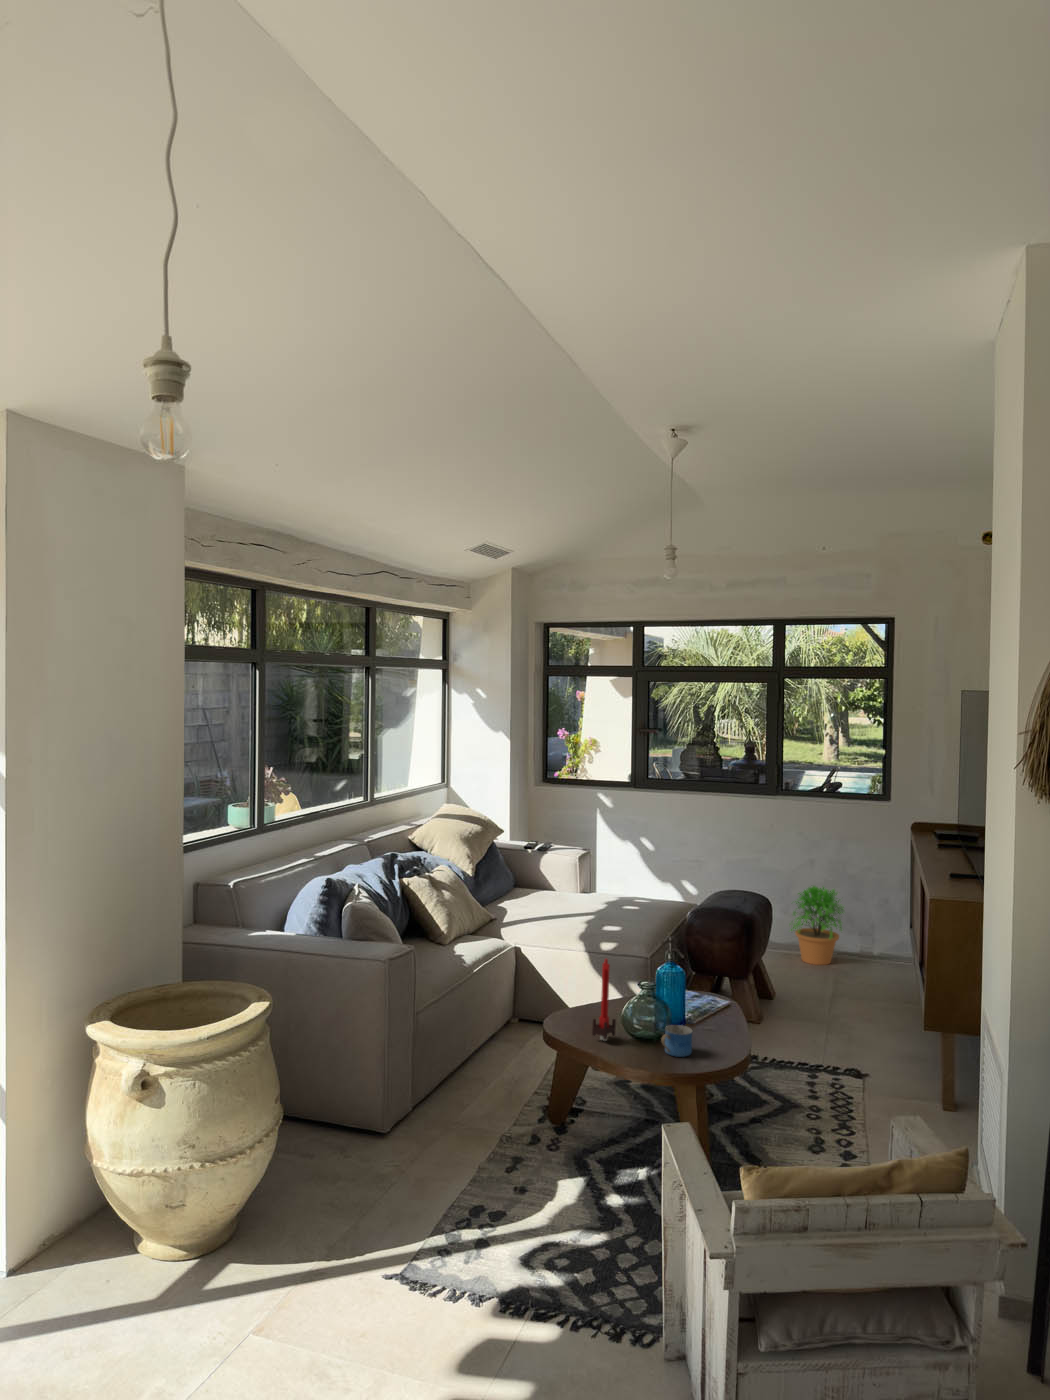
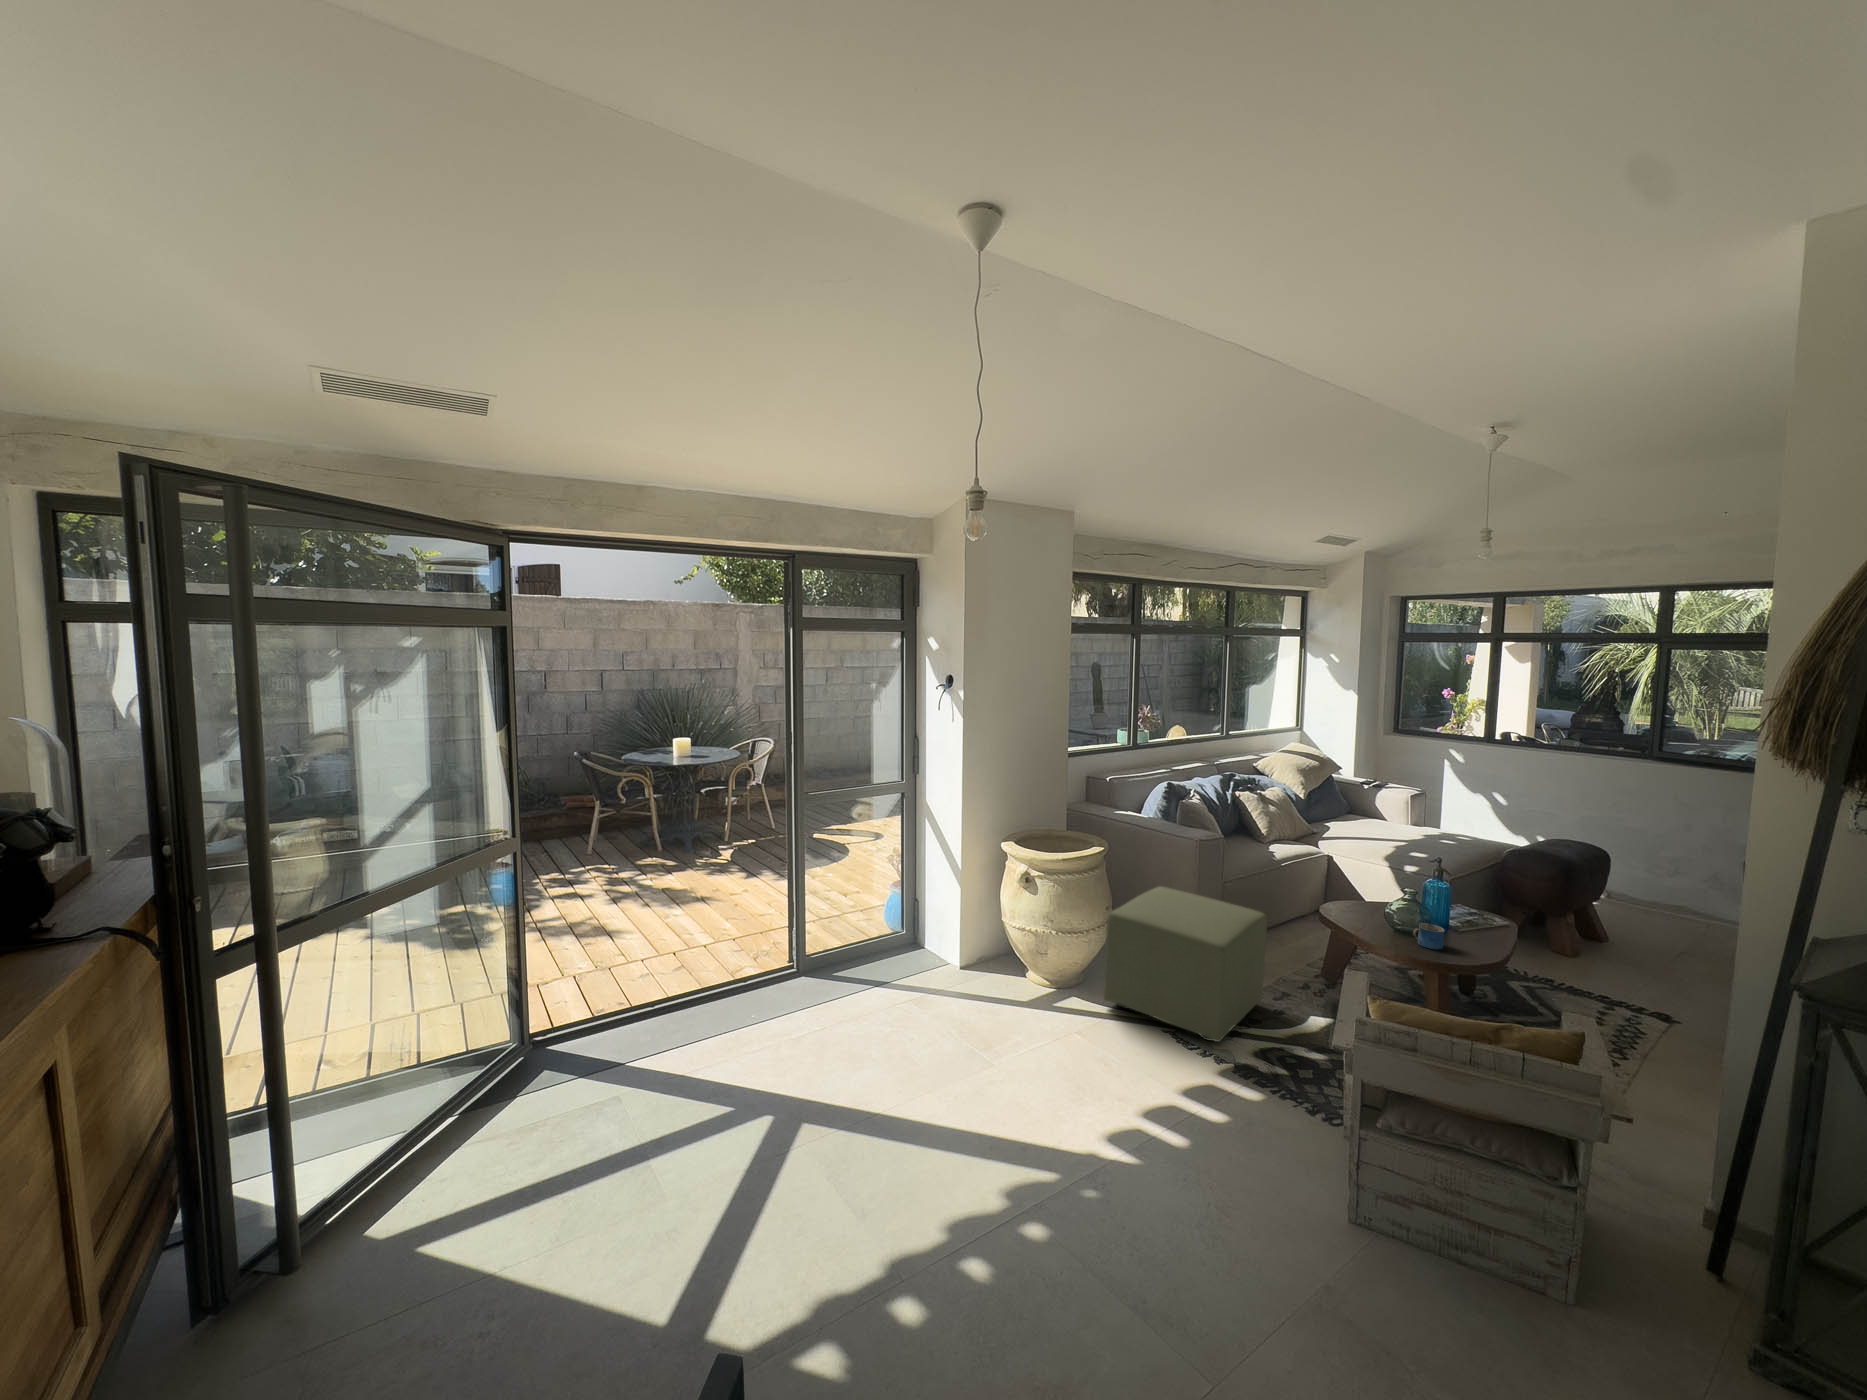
potted plant: present [791,886,844,965] -> none [1641,848,1719,926]
candle: present [592,959,616,1041] -> none [1357,863,1378,926]
ottoman: none [285,1043,499,1268] -> present [1104,886,1267,1042]

